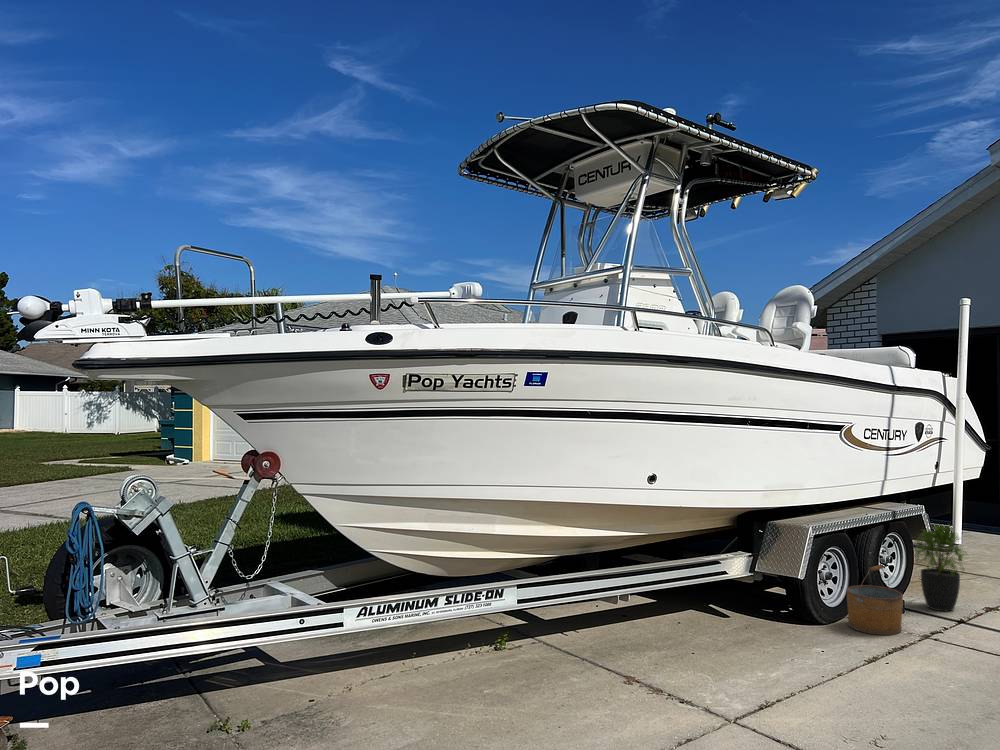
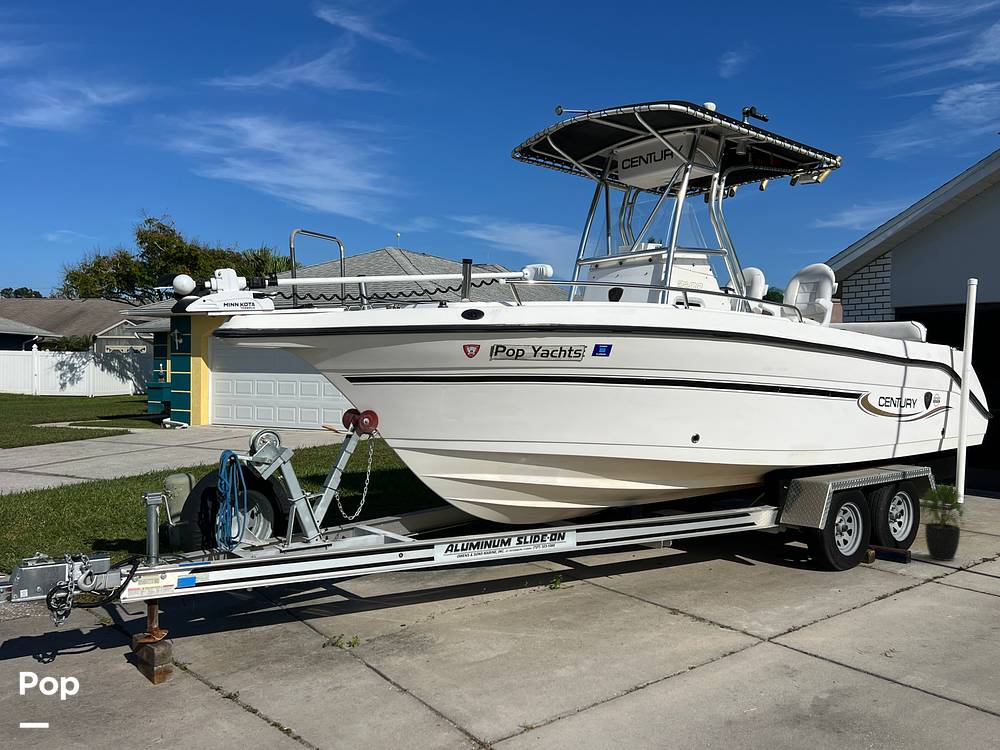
bucket: present [847,565,903,635] -> none [860,518,910,579]

